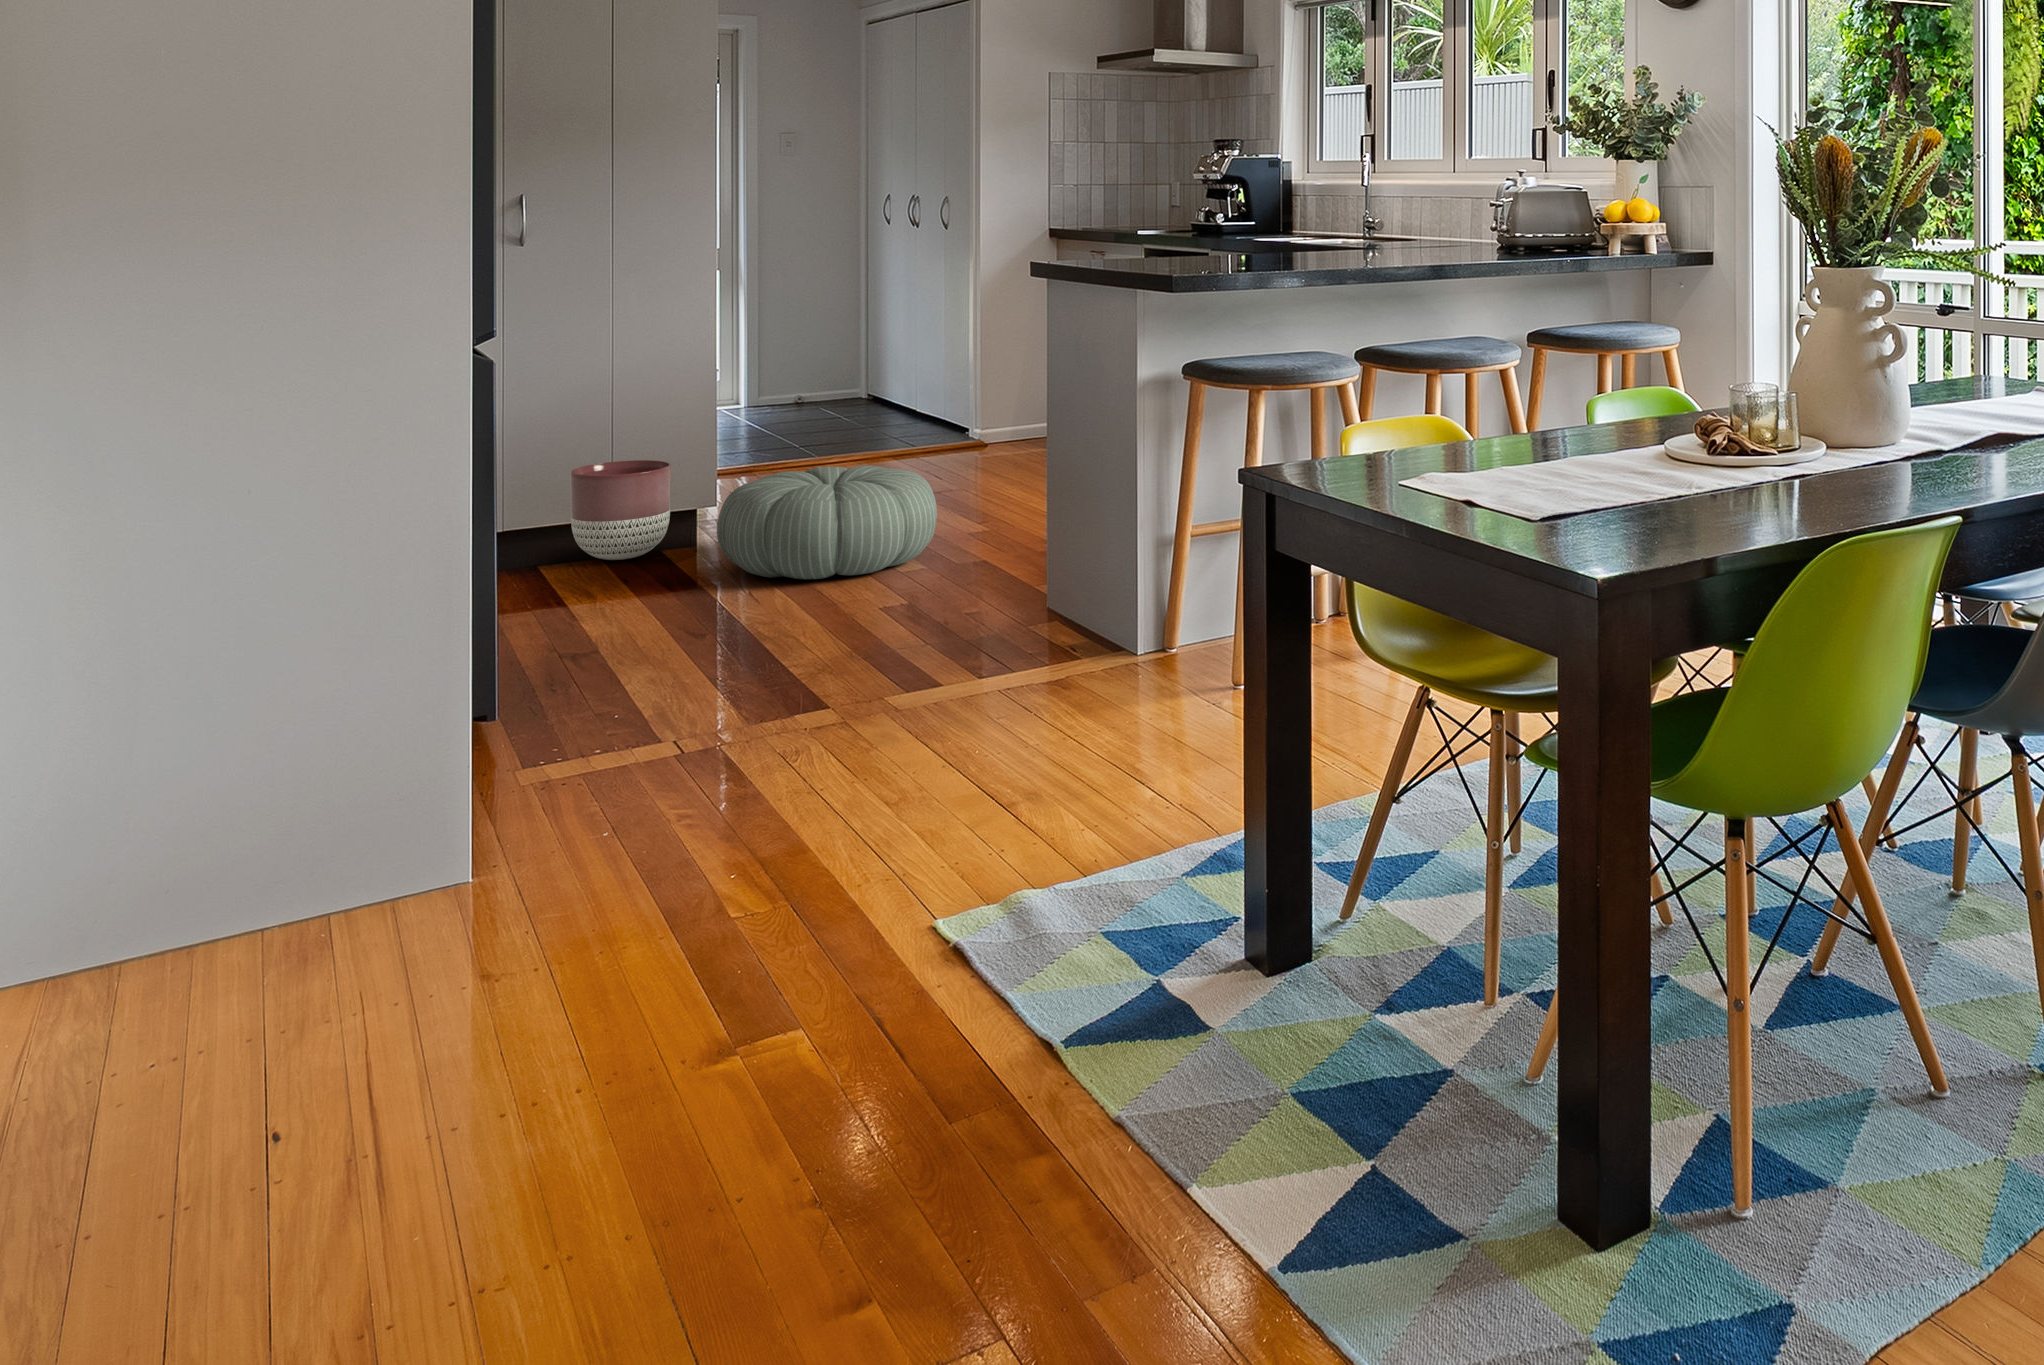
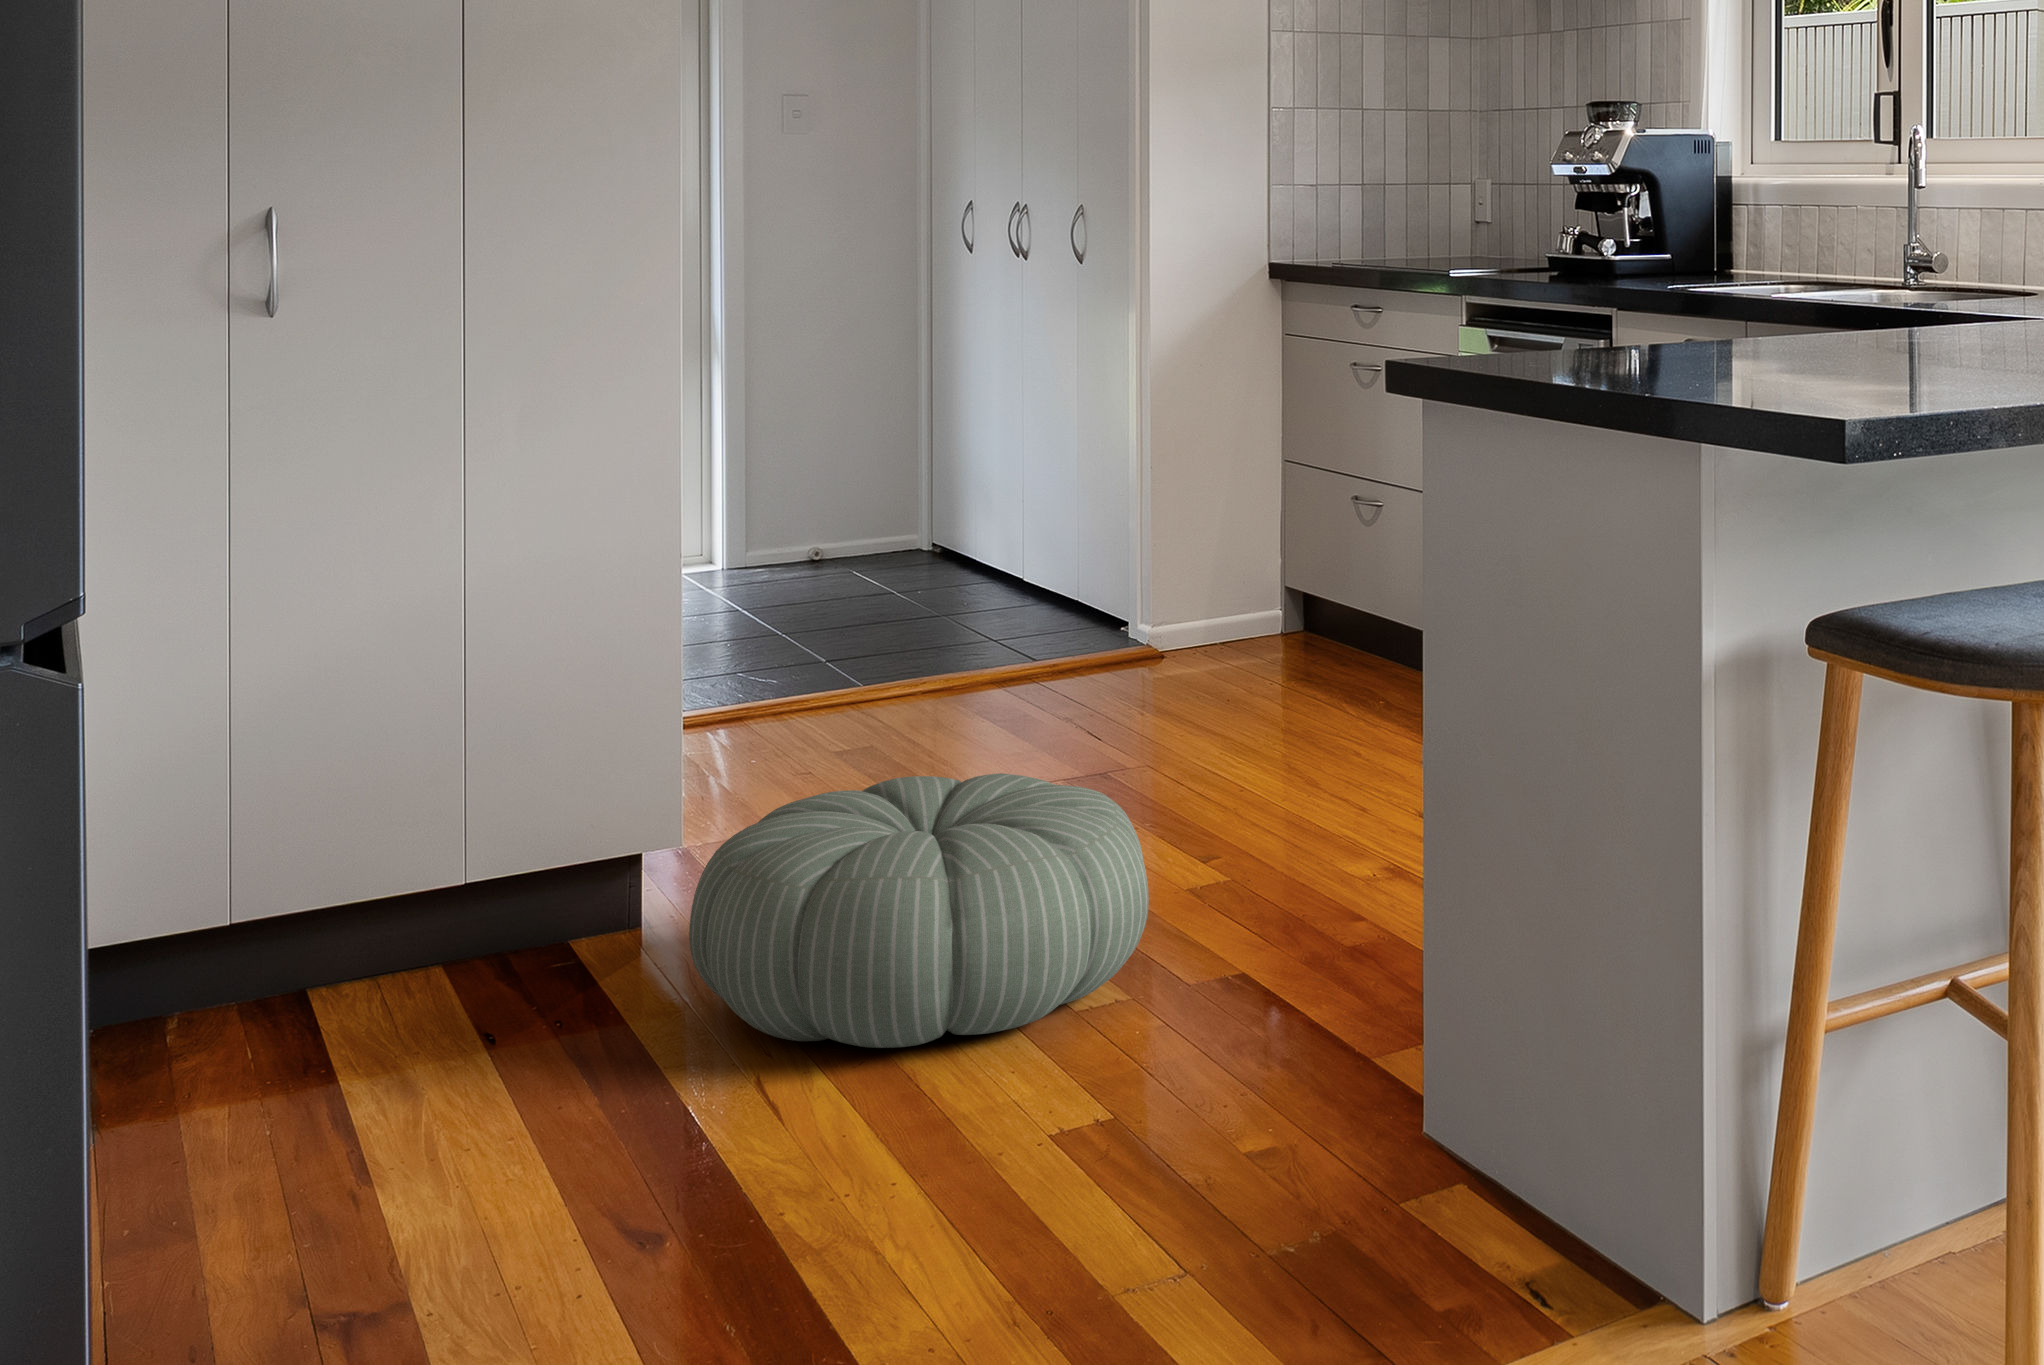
planter: present [570,460,671,560] -> none [379,759,589,979]

